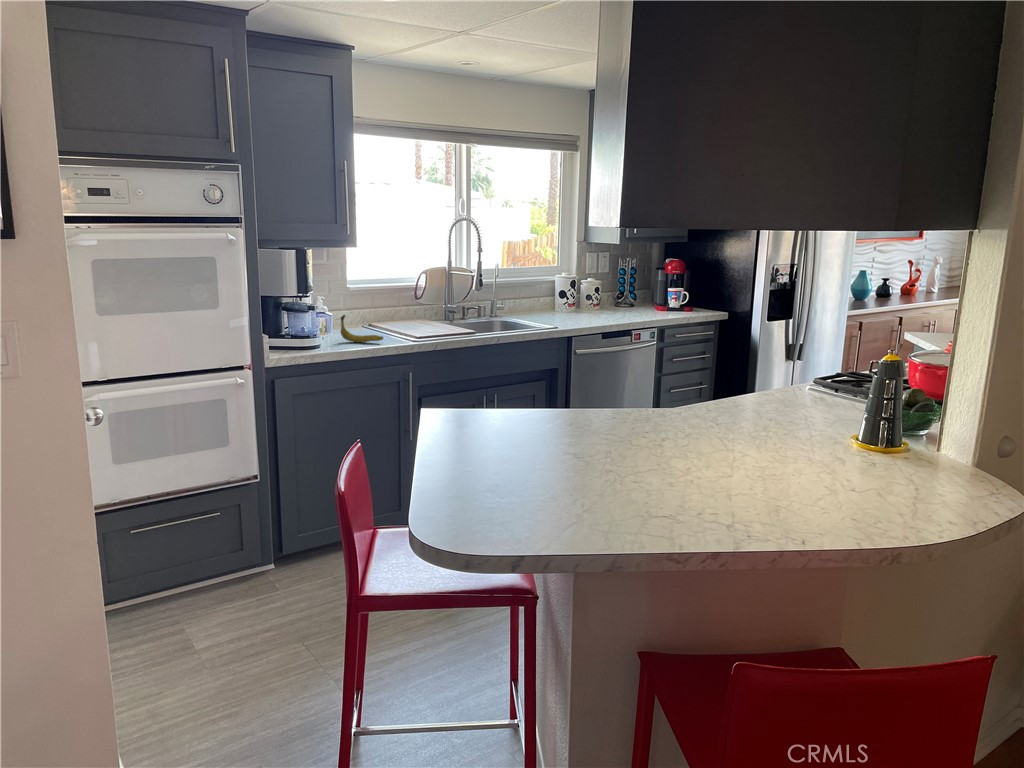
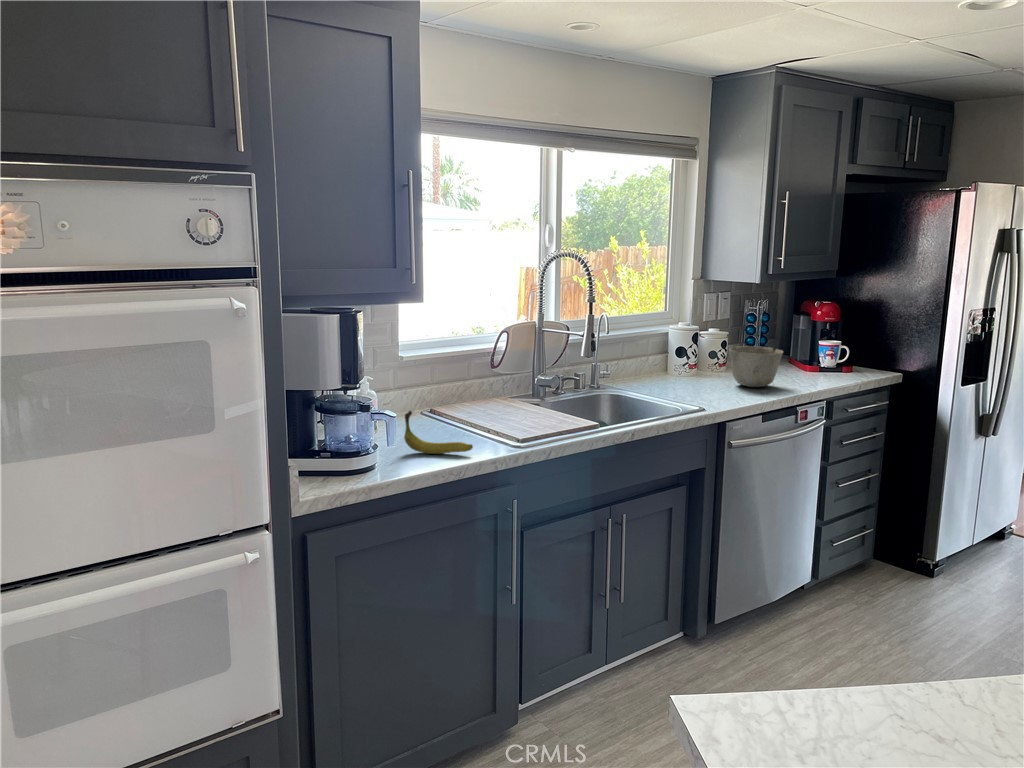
ceramic bowl: none [590,289,628,318] -> present [729,346,783,387]

